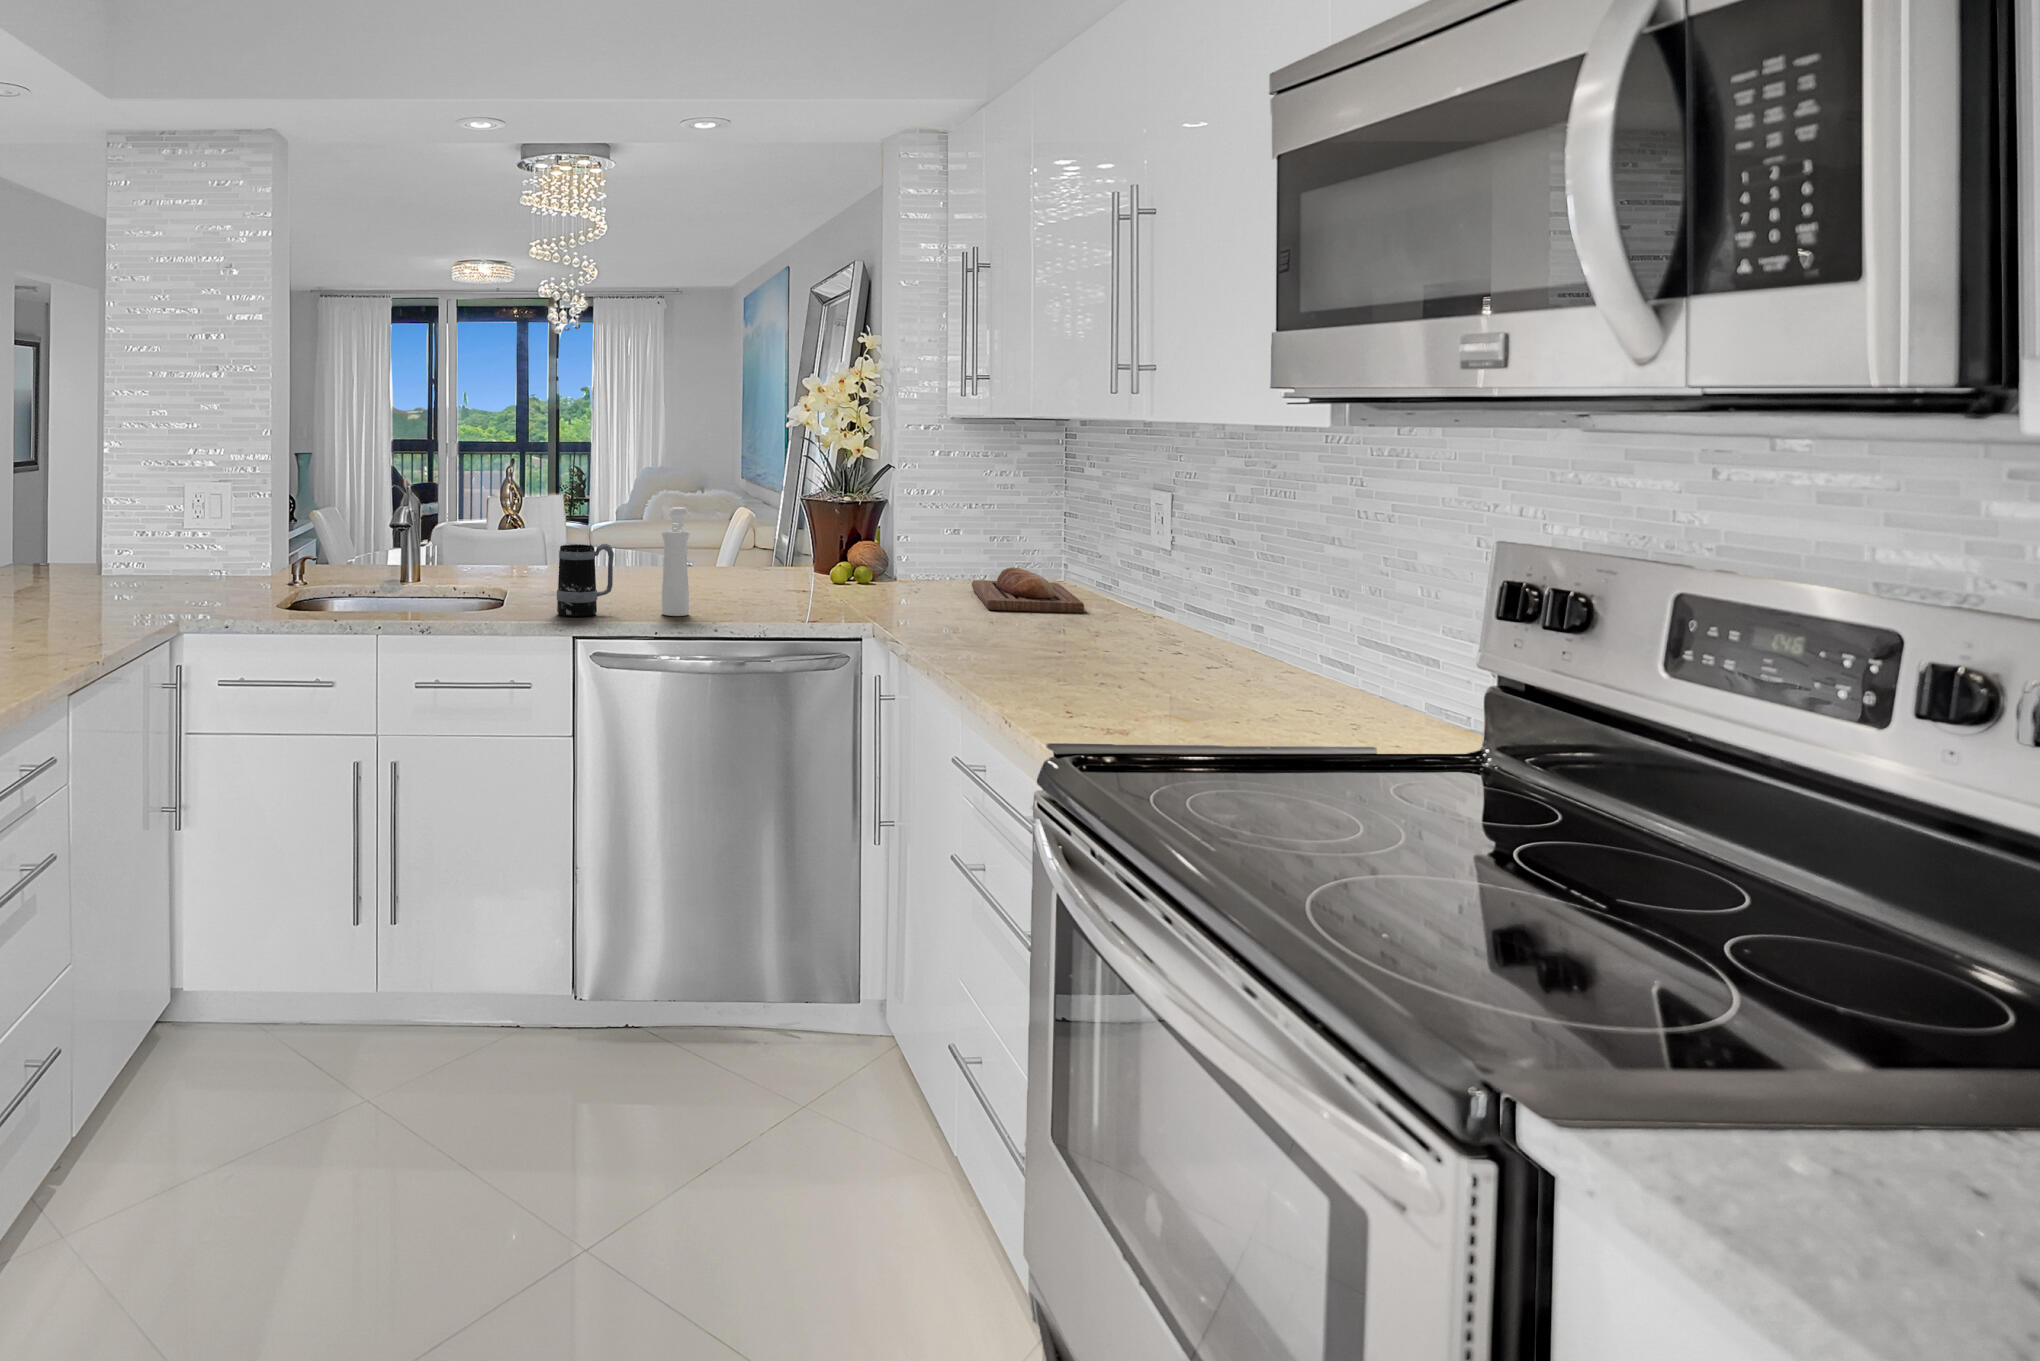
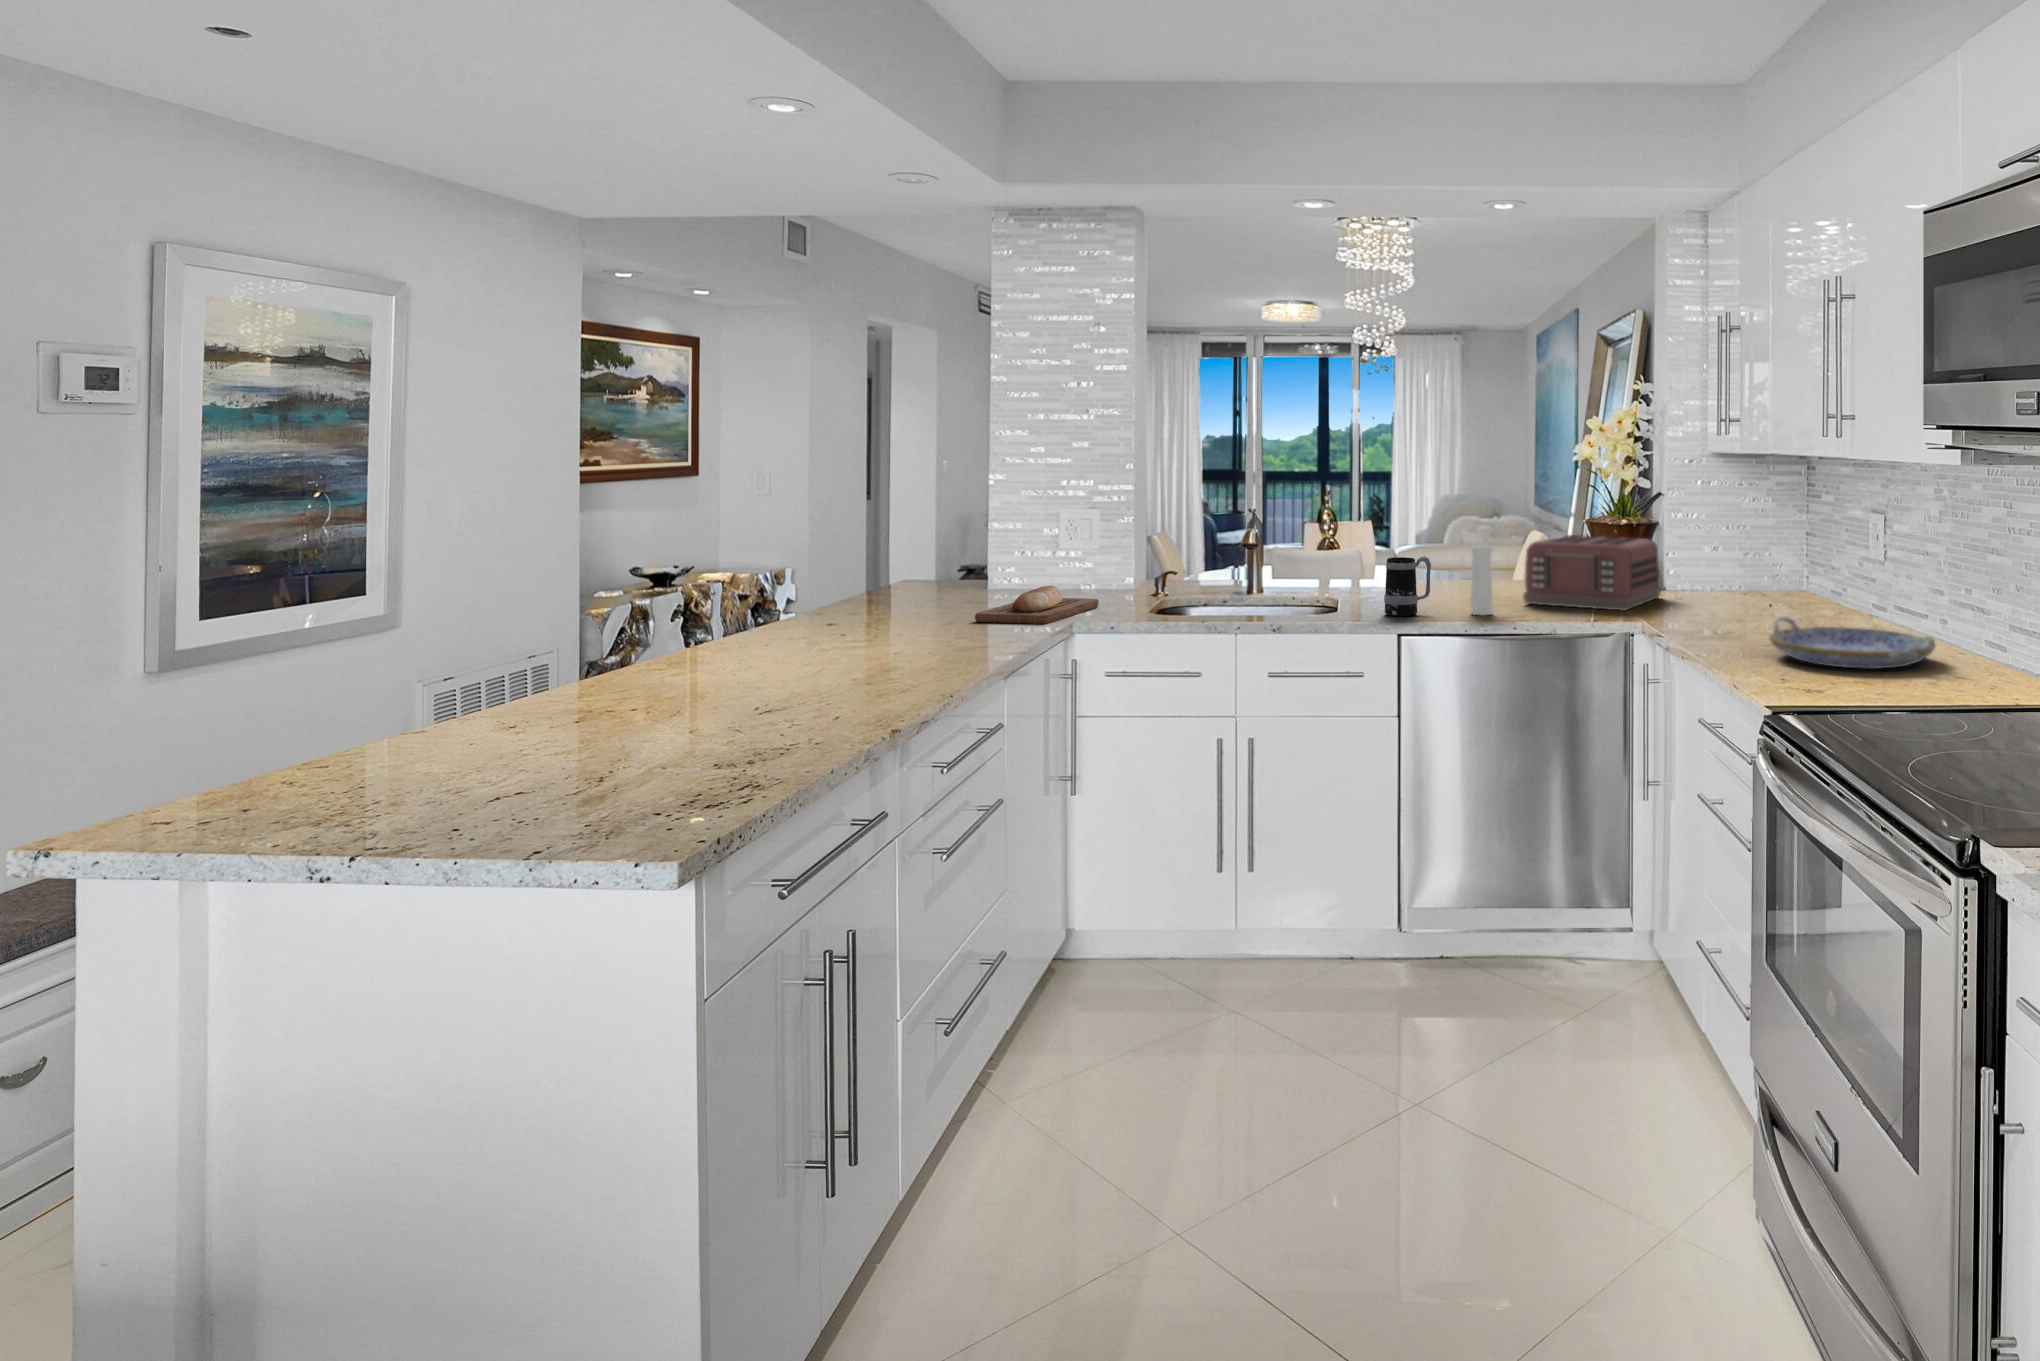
toaster: none [726,517,893,611] -> present [1523,535,1661,610]
bread loaf: present [972,567,1084,613] -> present [975,586,1099,624]
serving tray: none [1044,627,1271,700] -> present [1769,617,1936,669]

